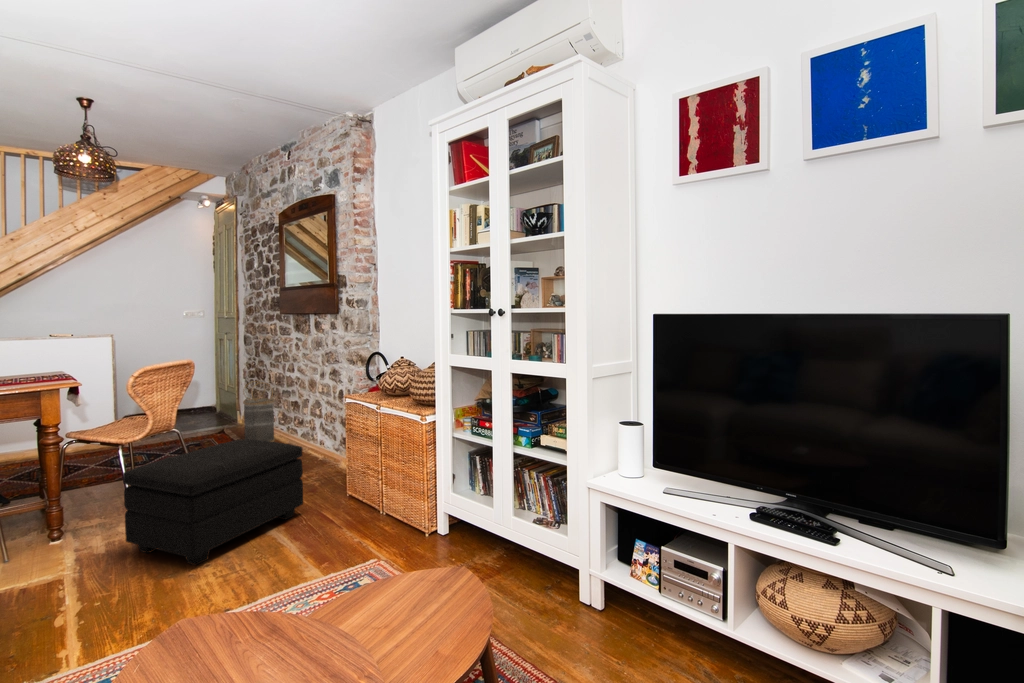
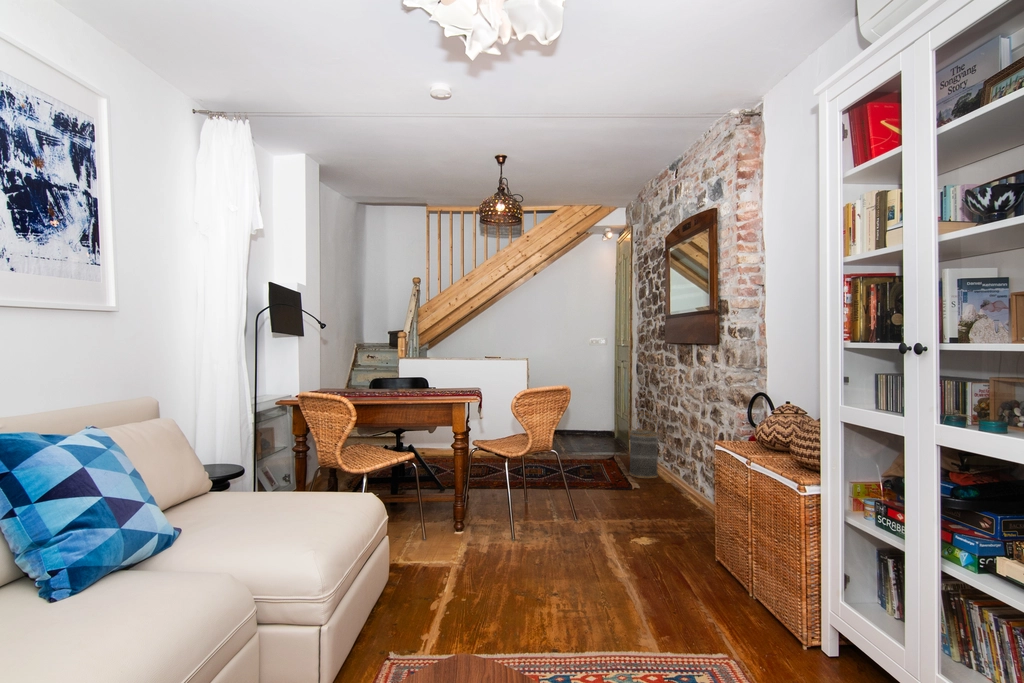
footstool: present [123,439,303,565] -> none [511,472,662,588]

